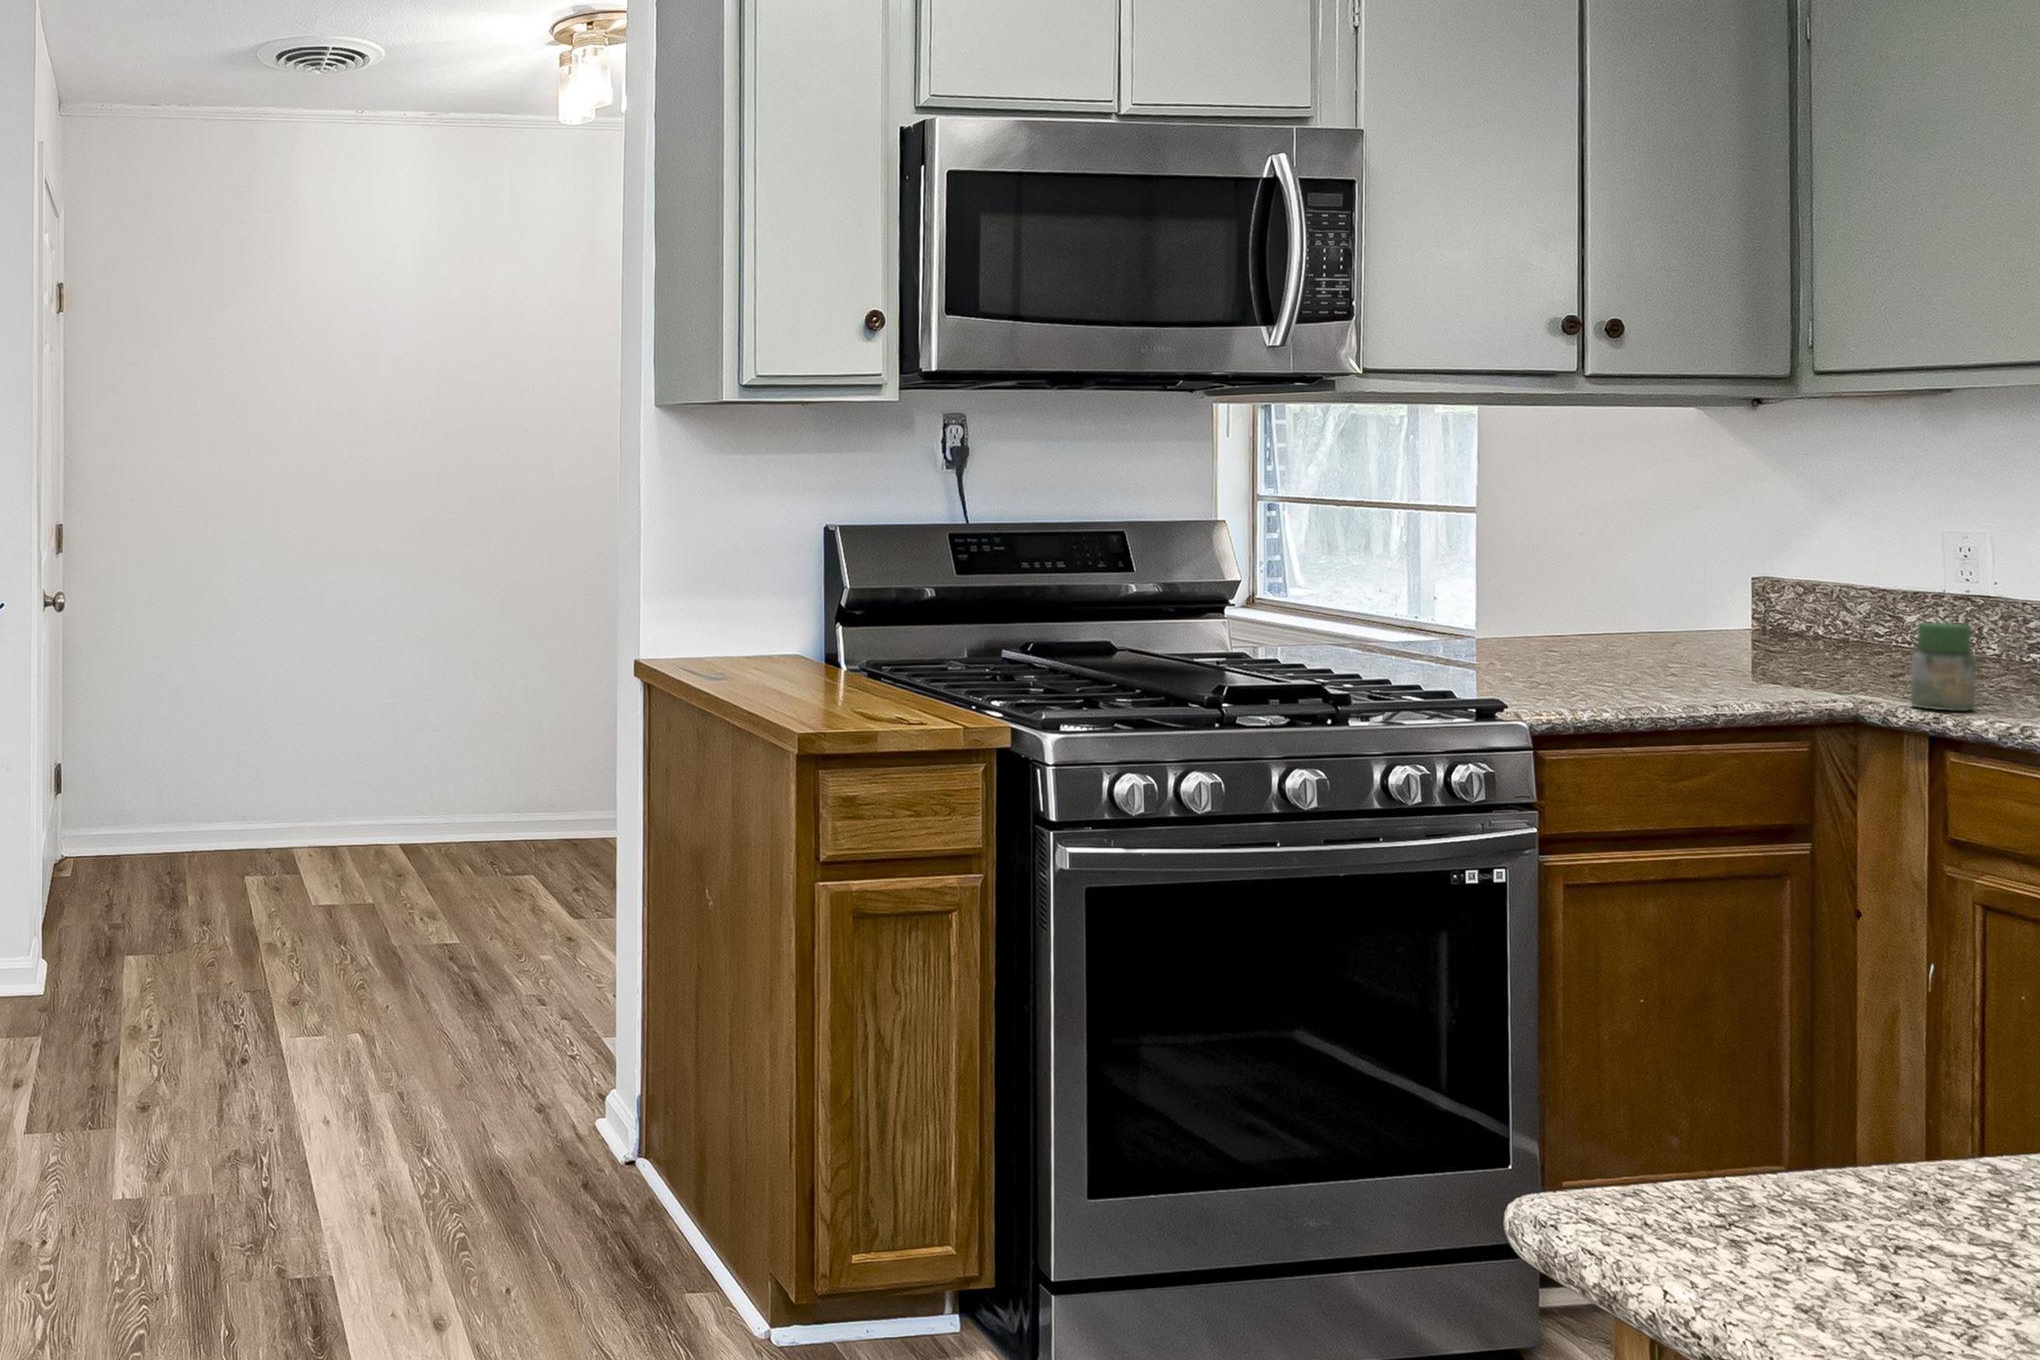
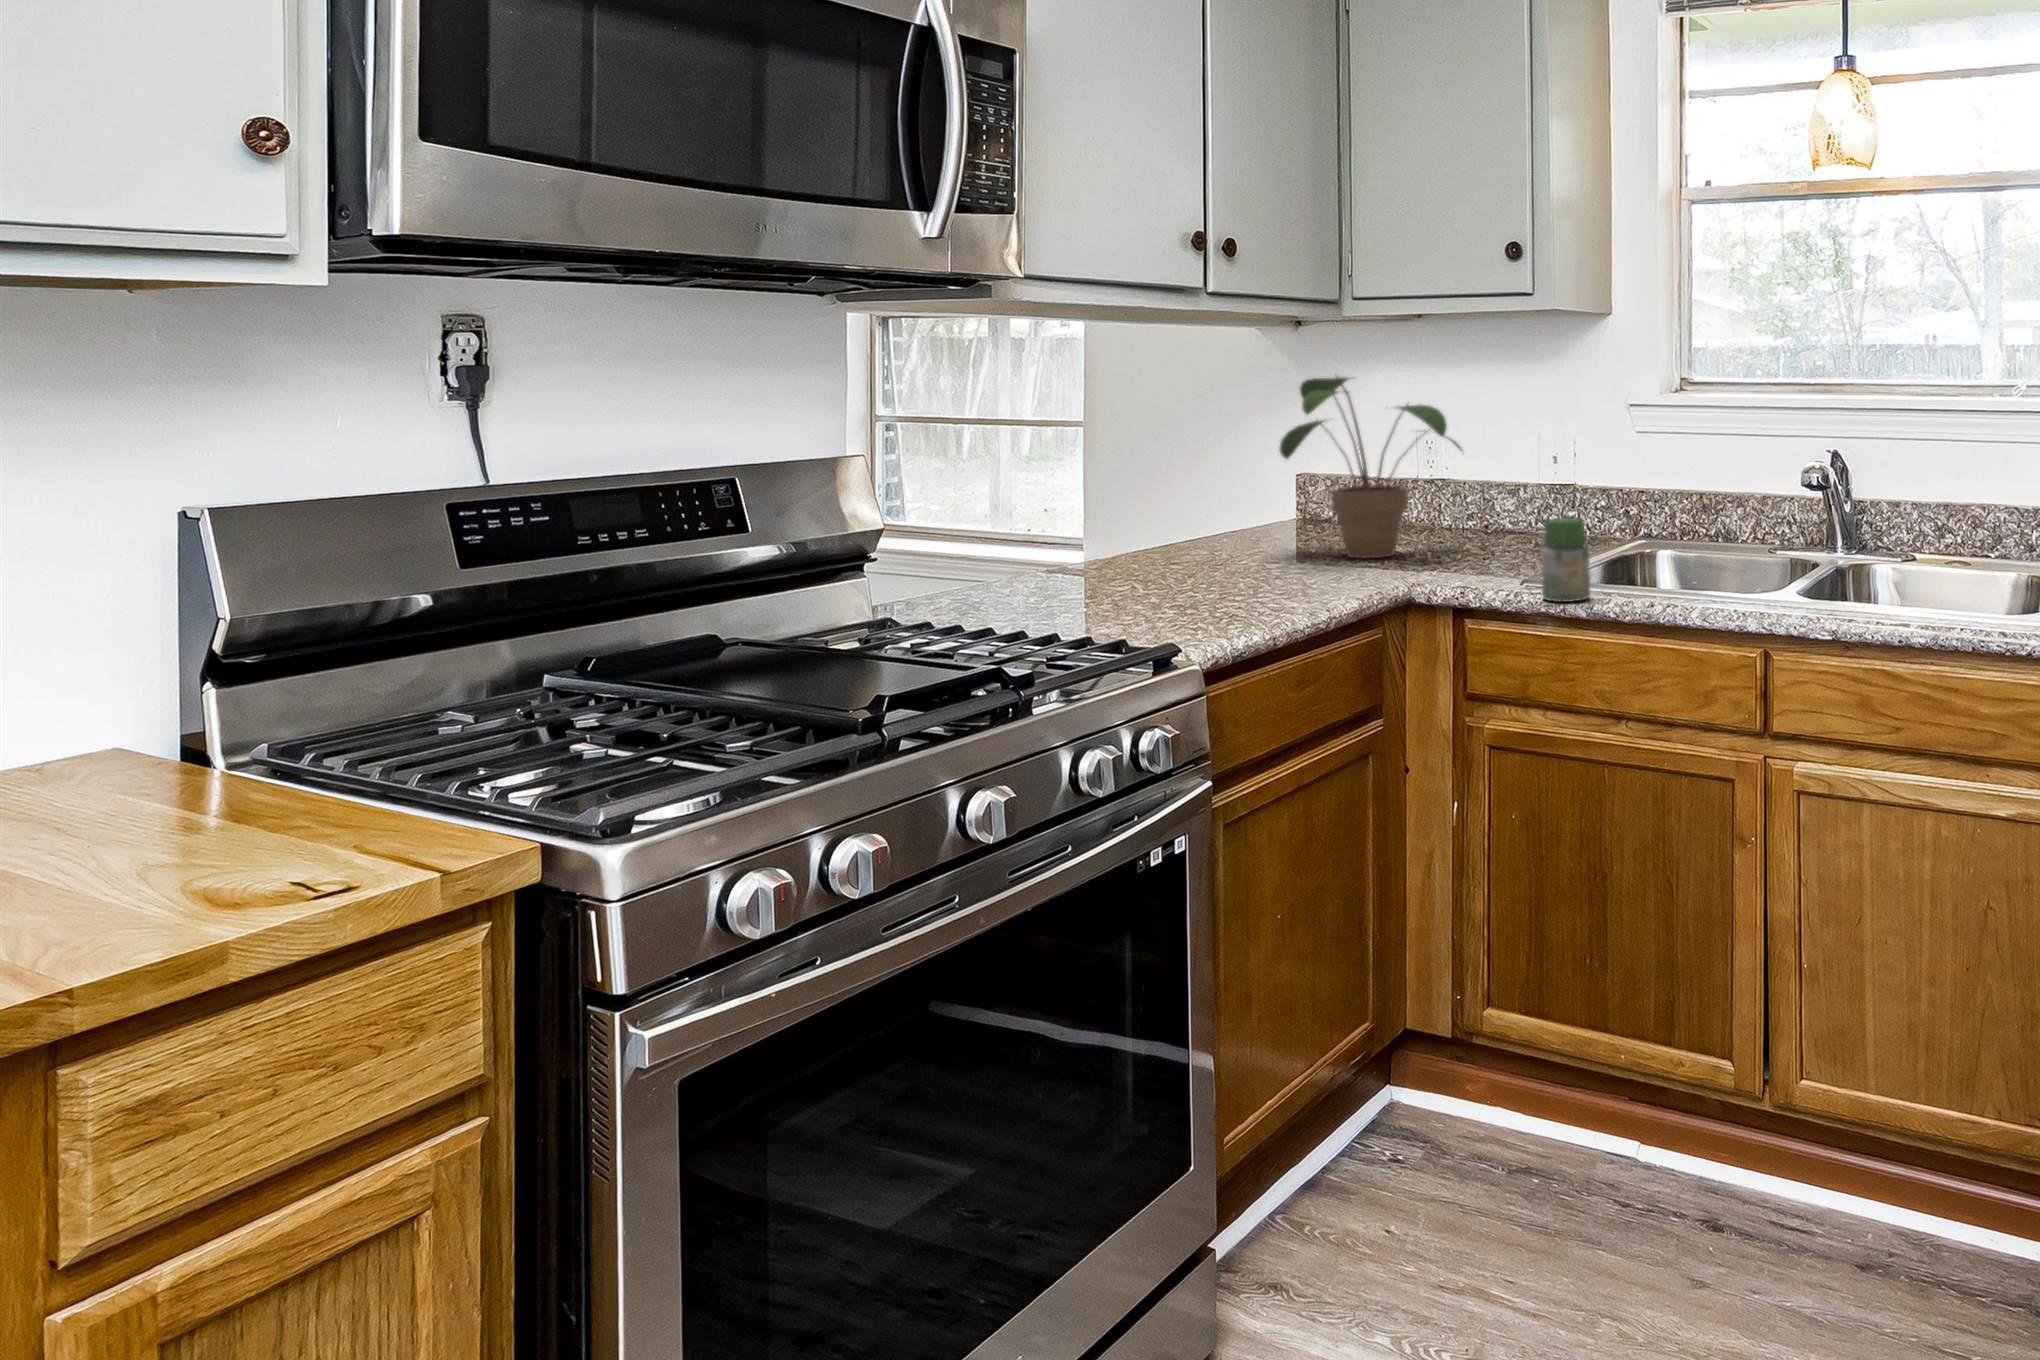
potted plant: none [1645,464,1883,660] -> present [1280,374,1463,558]

